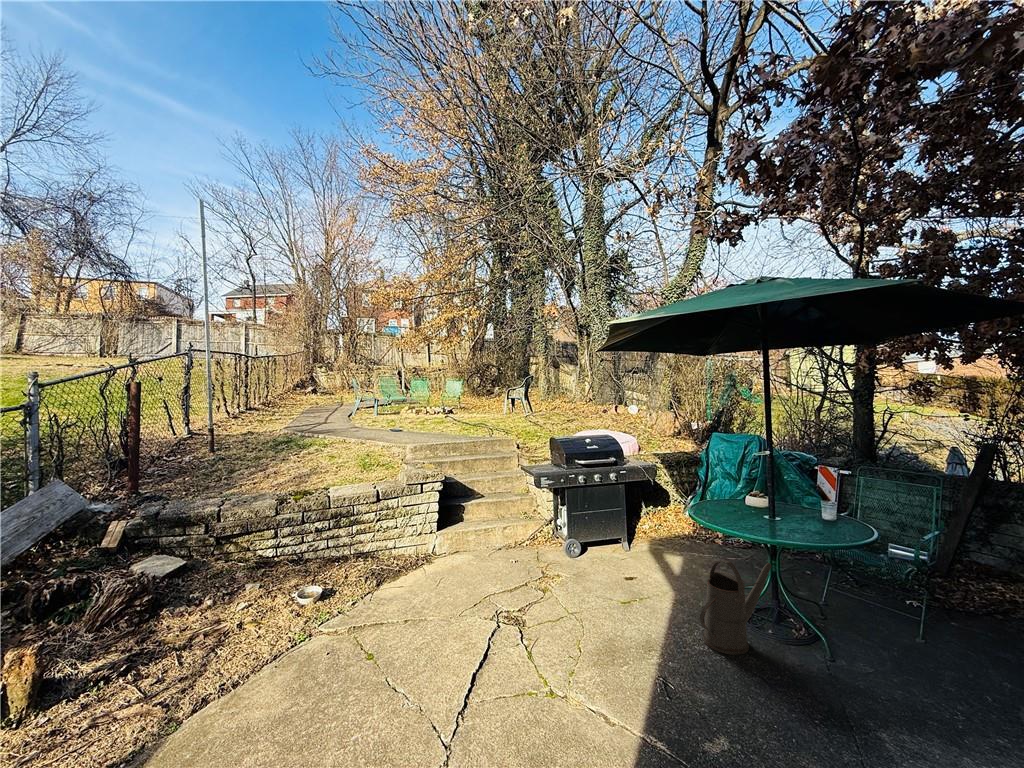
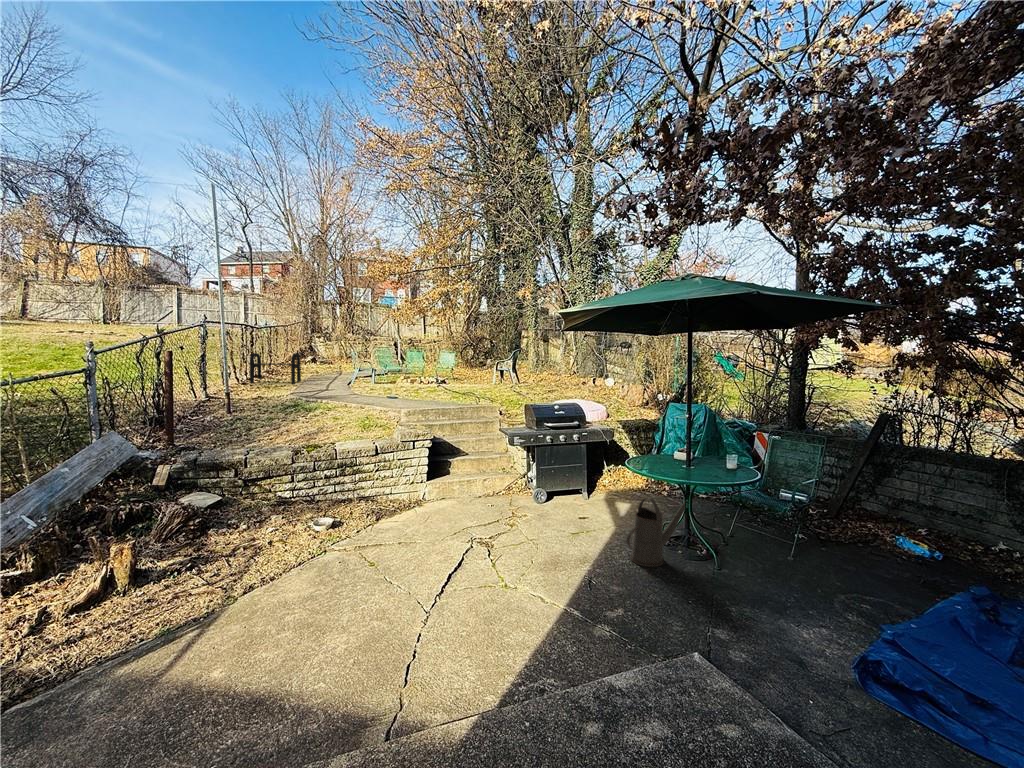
bench: none [243,385,299,418] -> present [250,353,301,384]

